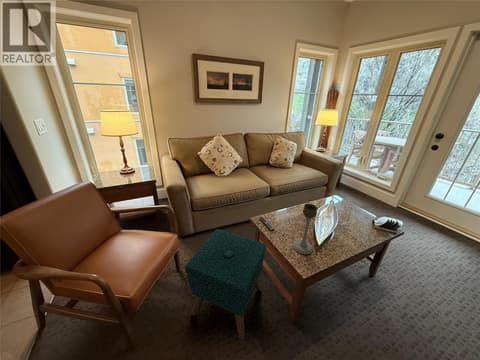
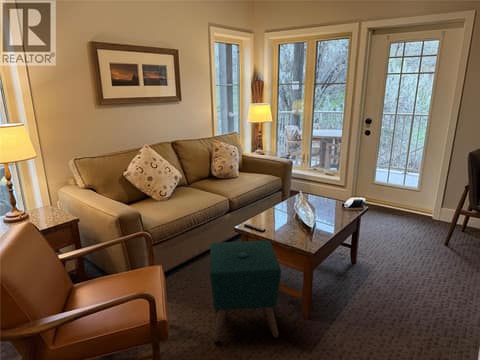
candle holder: present [293,204,317,254] -> none [293,188,312,237]

